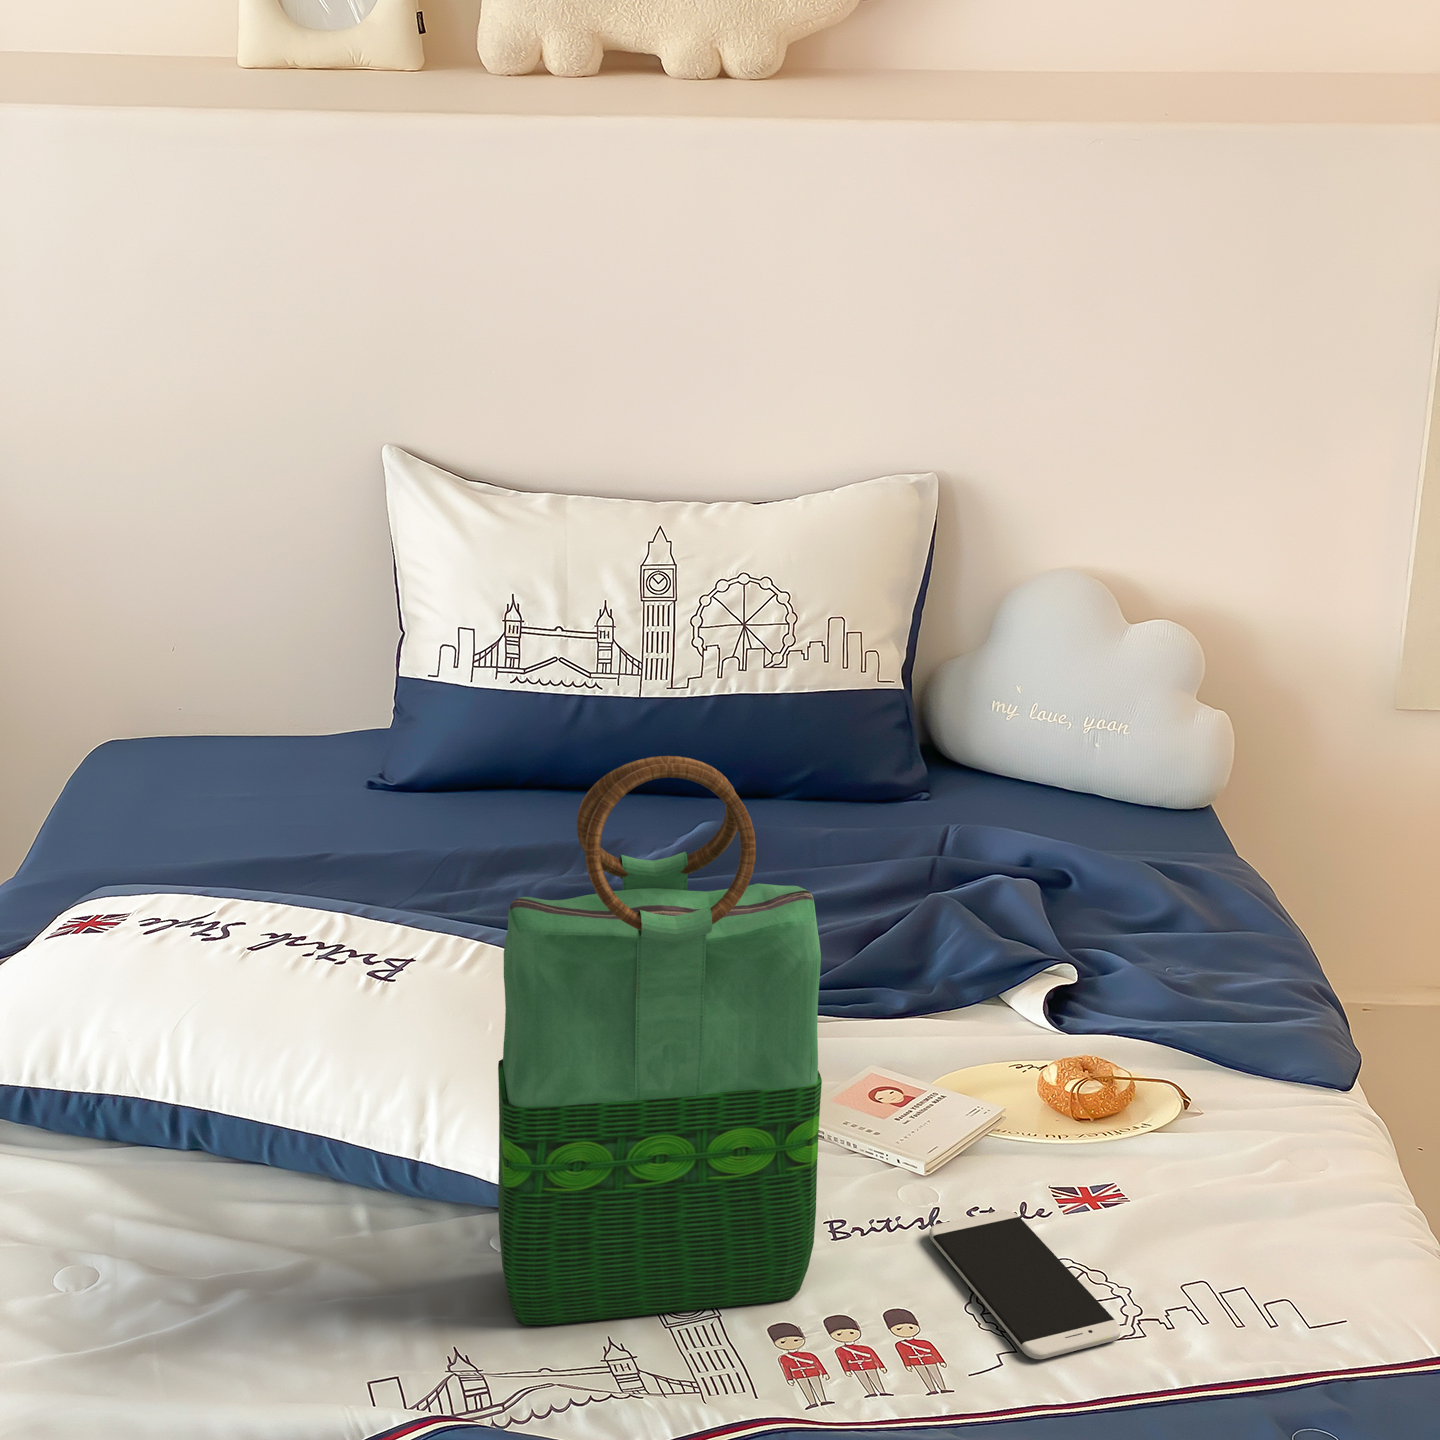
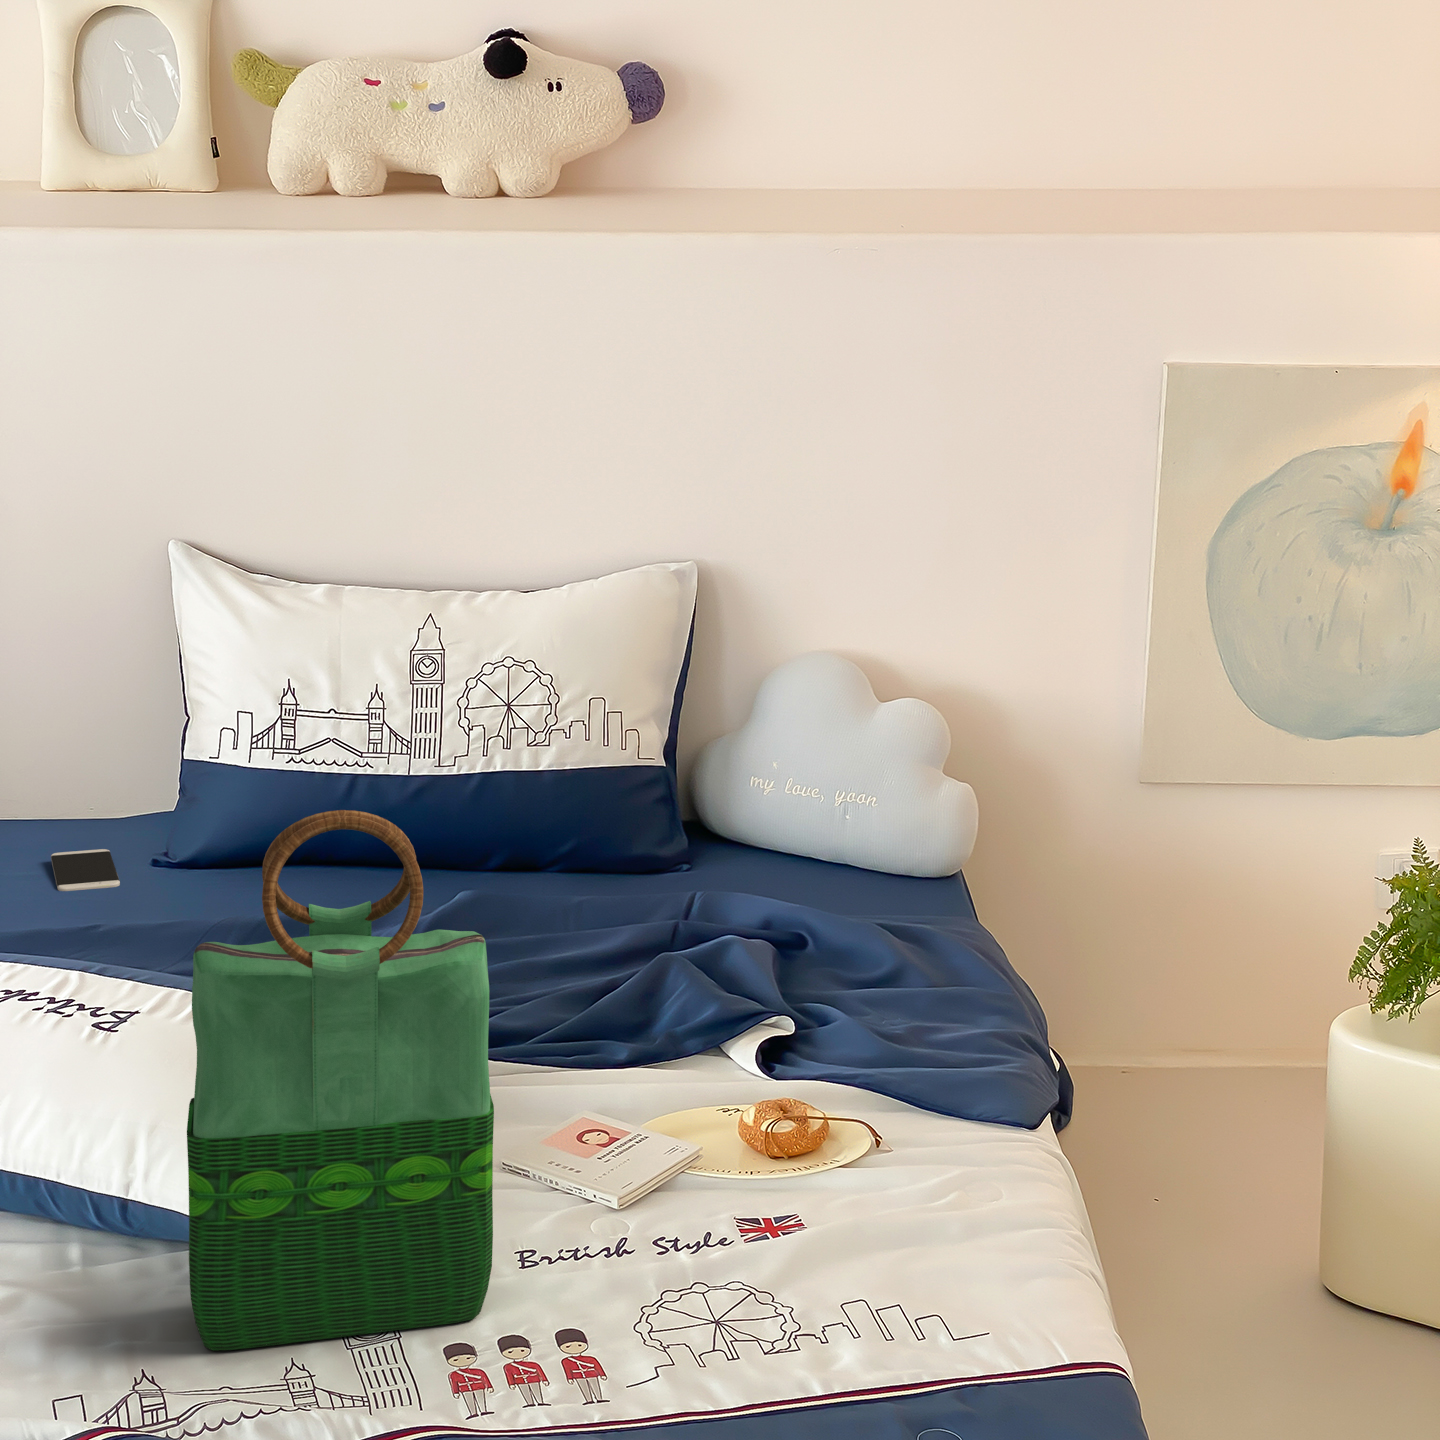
smartphone: present [929,1210,1121,1359] -> present [51,849,120,891]

